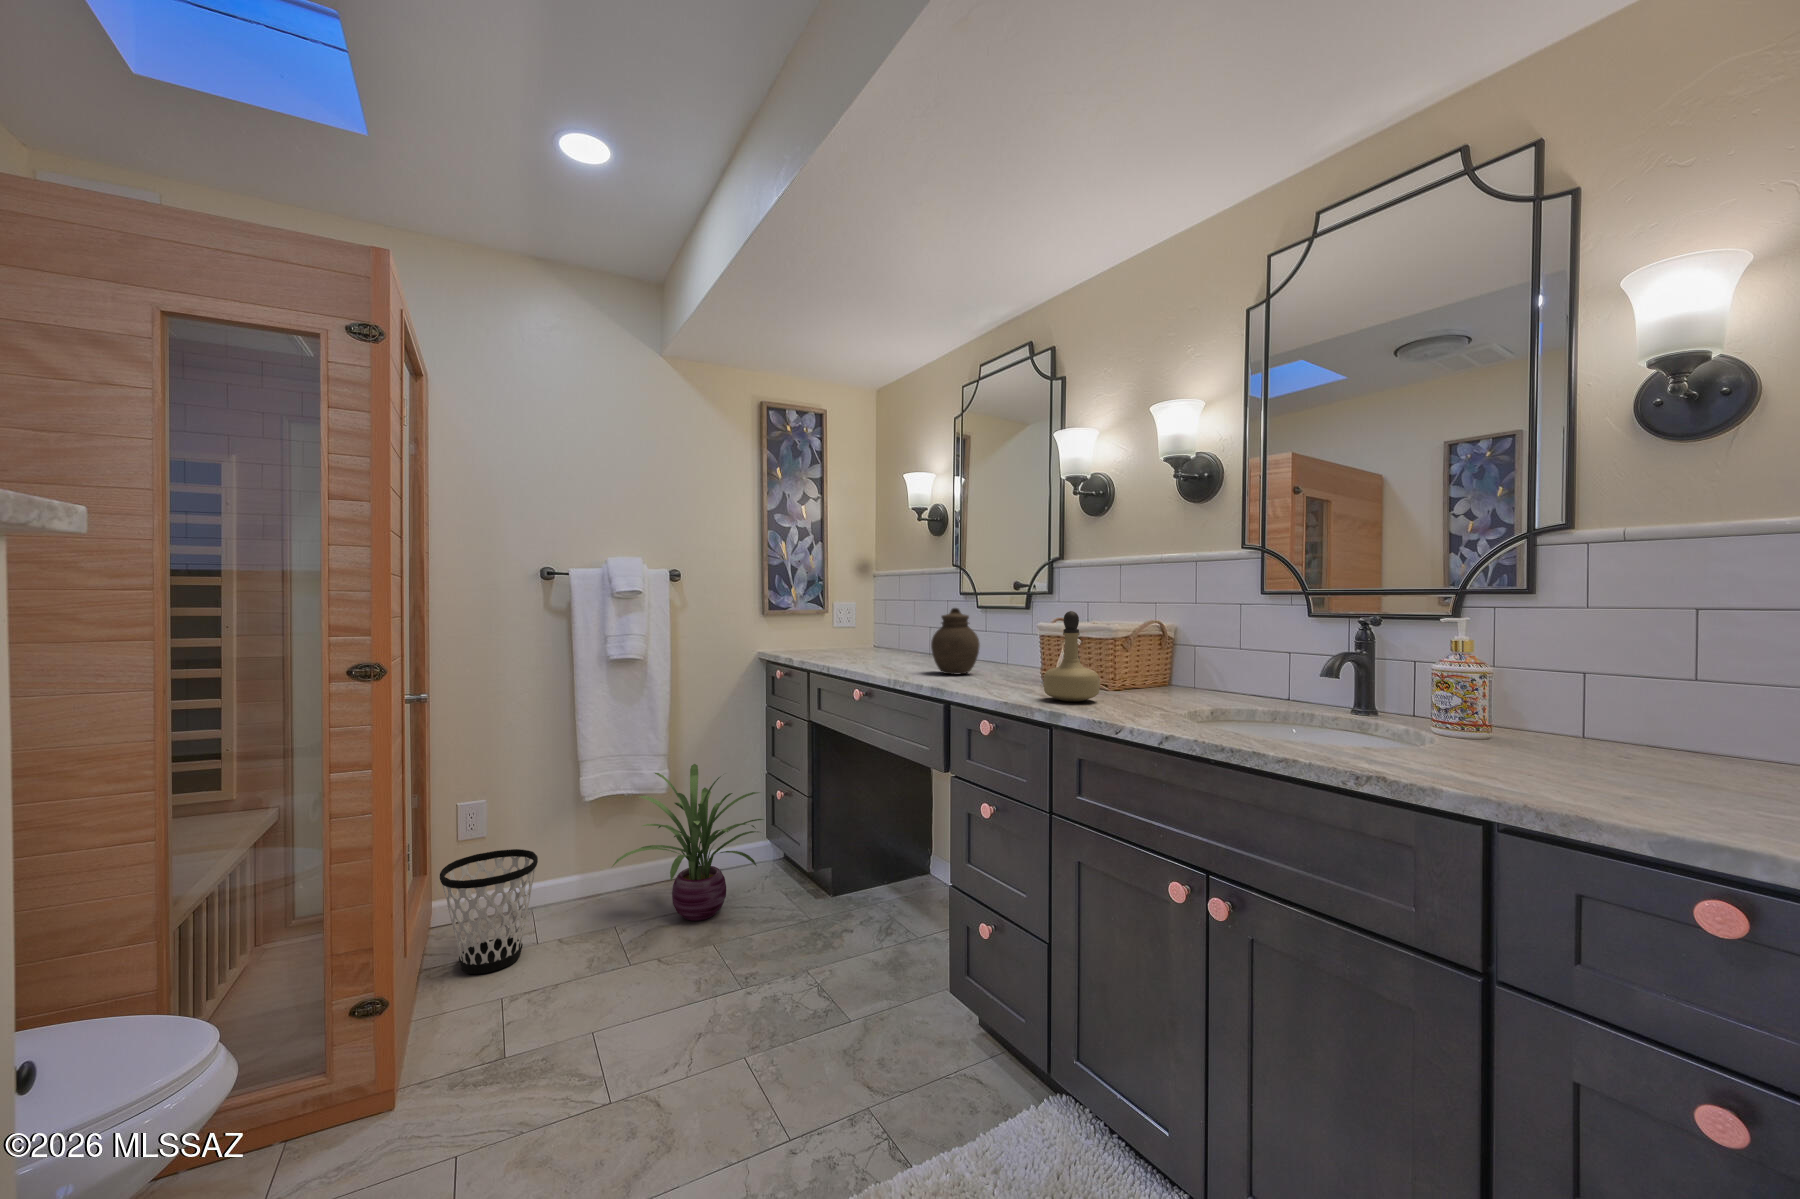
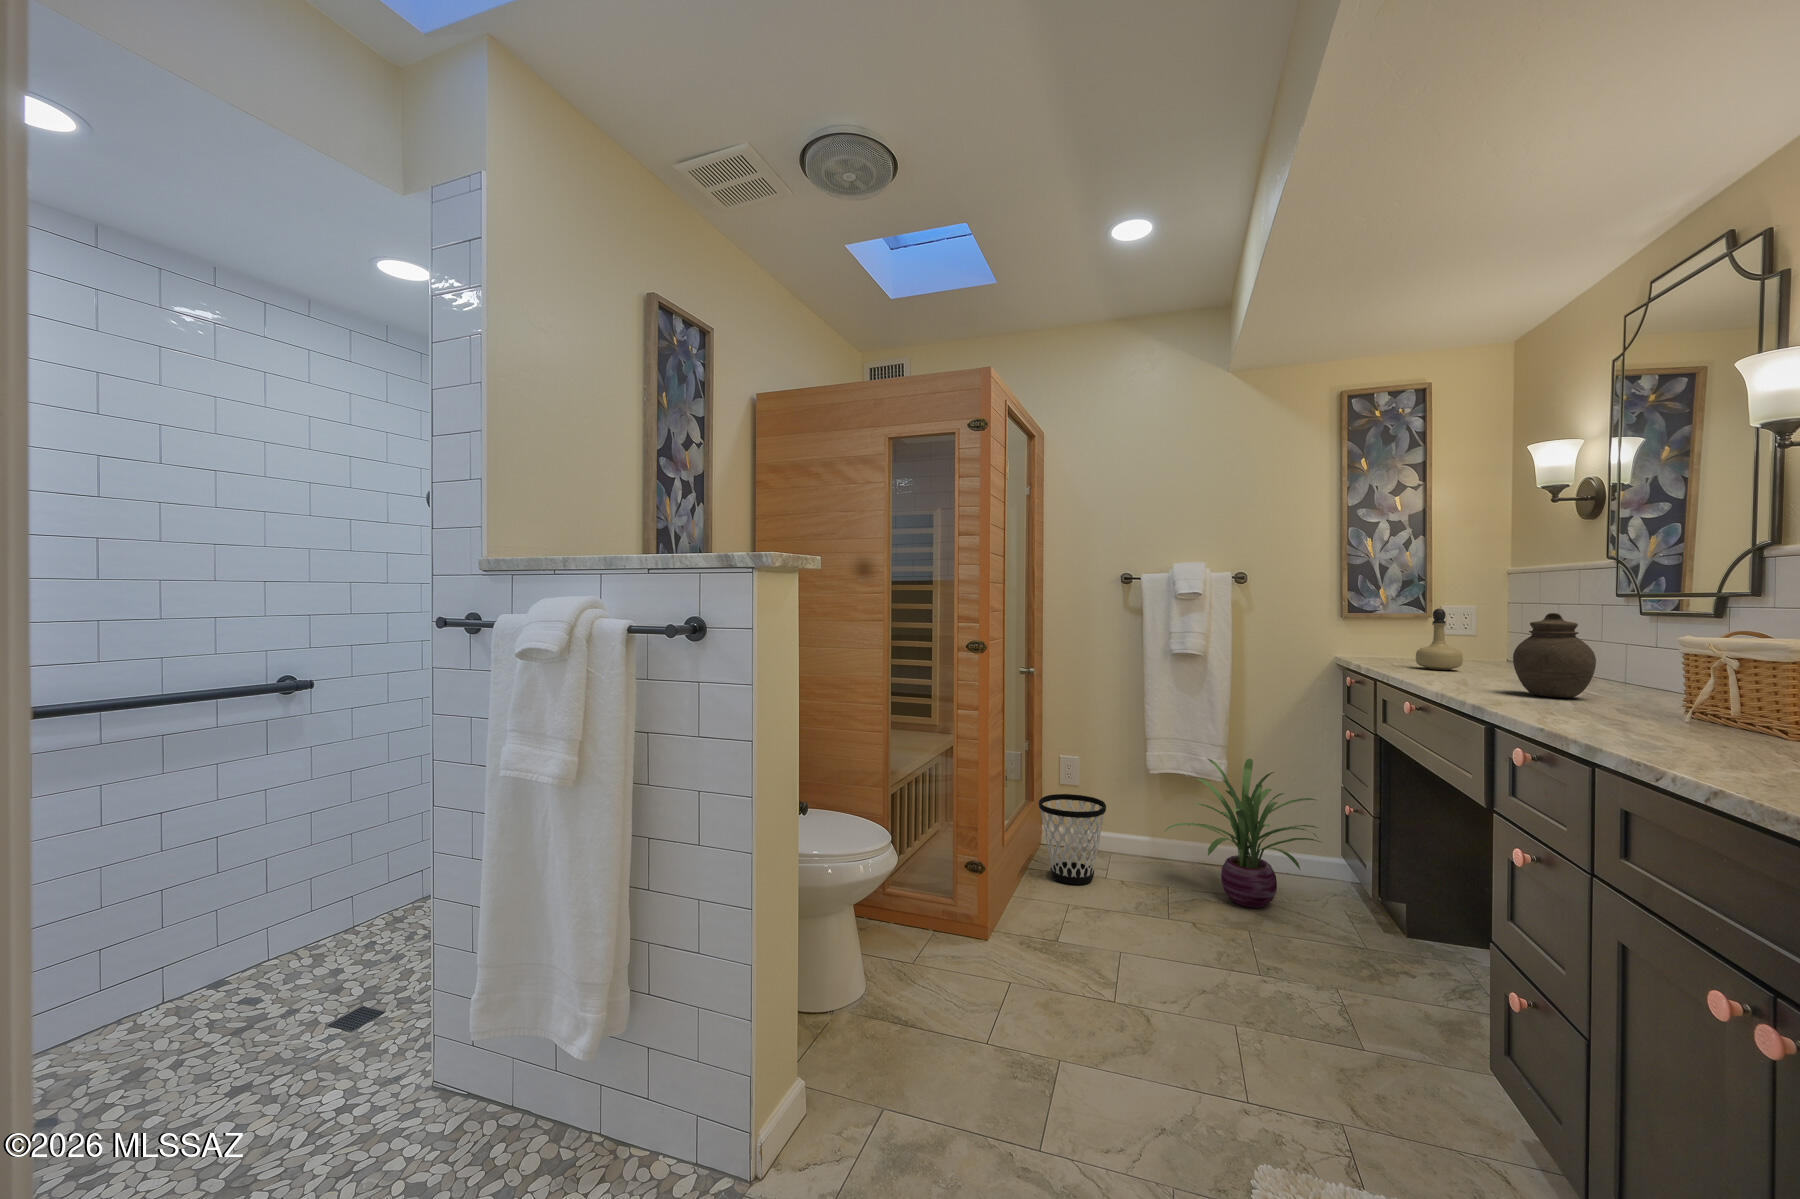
perfume bottle: present [1043,611,1100,701] -> present [1416,609,1463,670]

